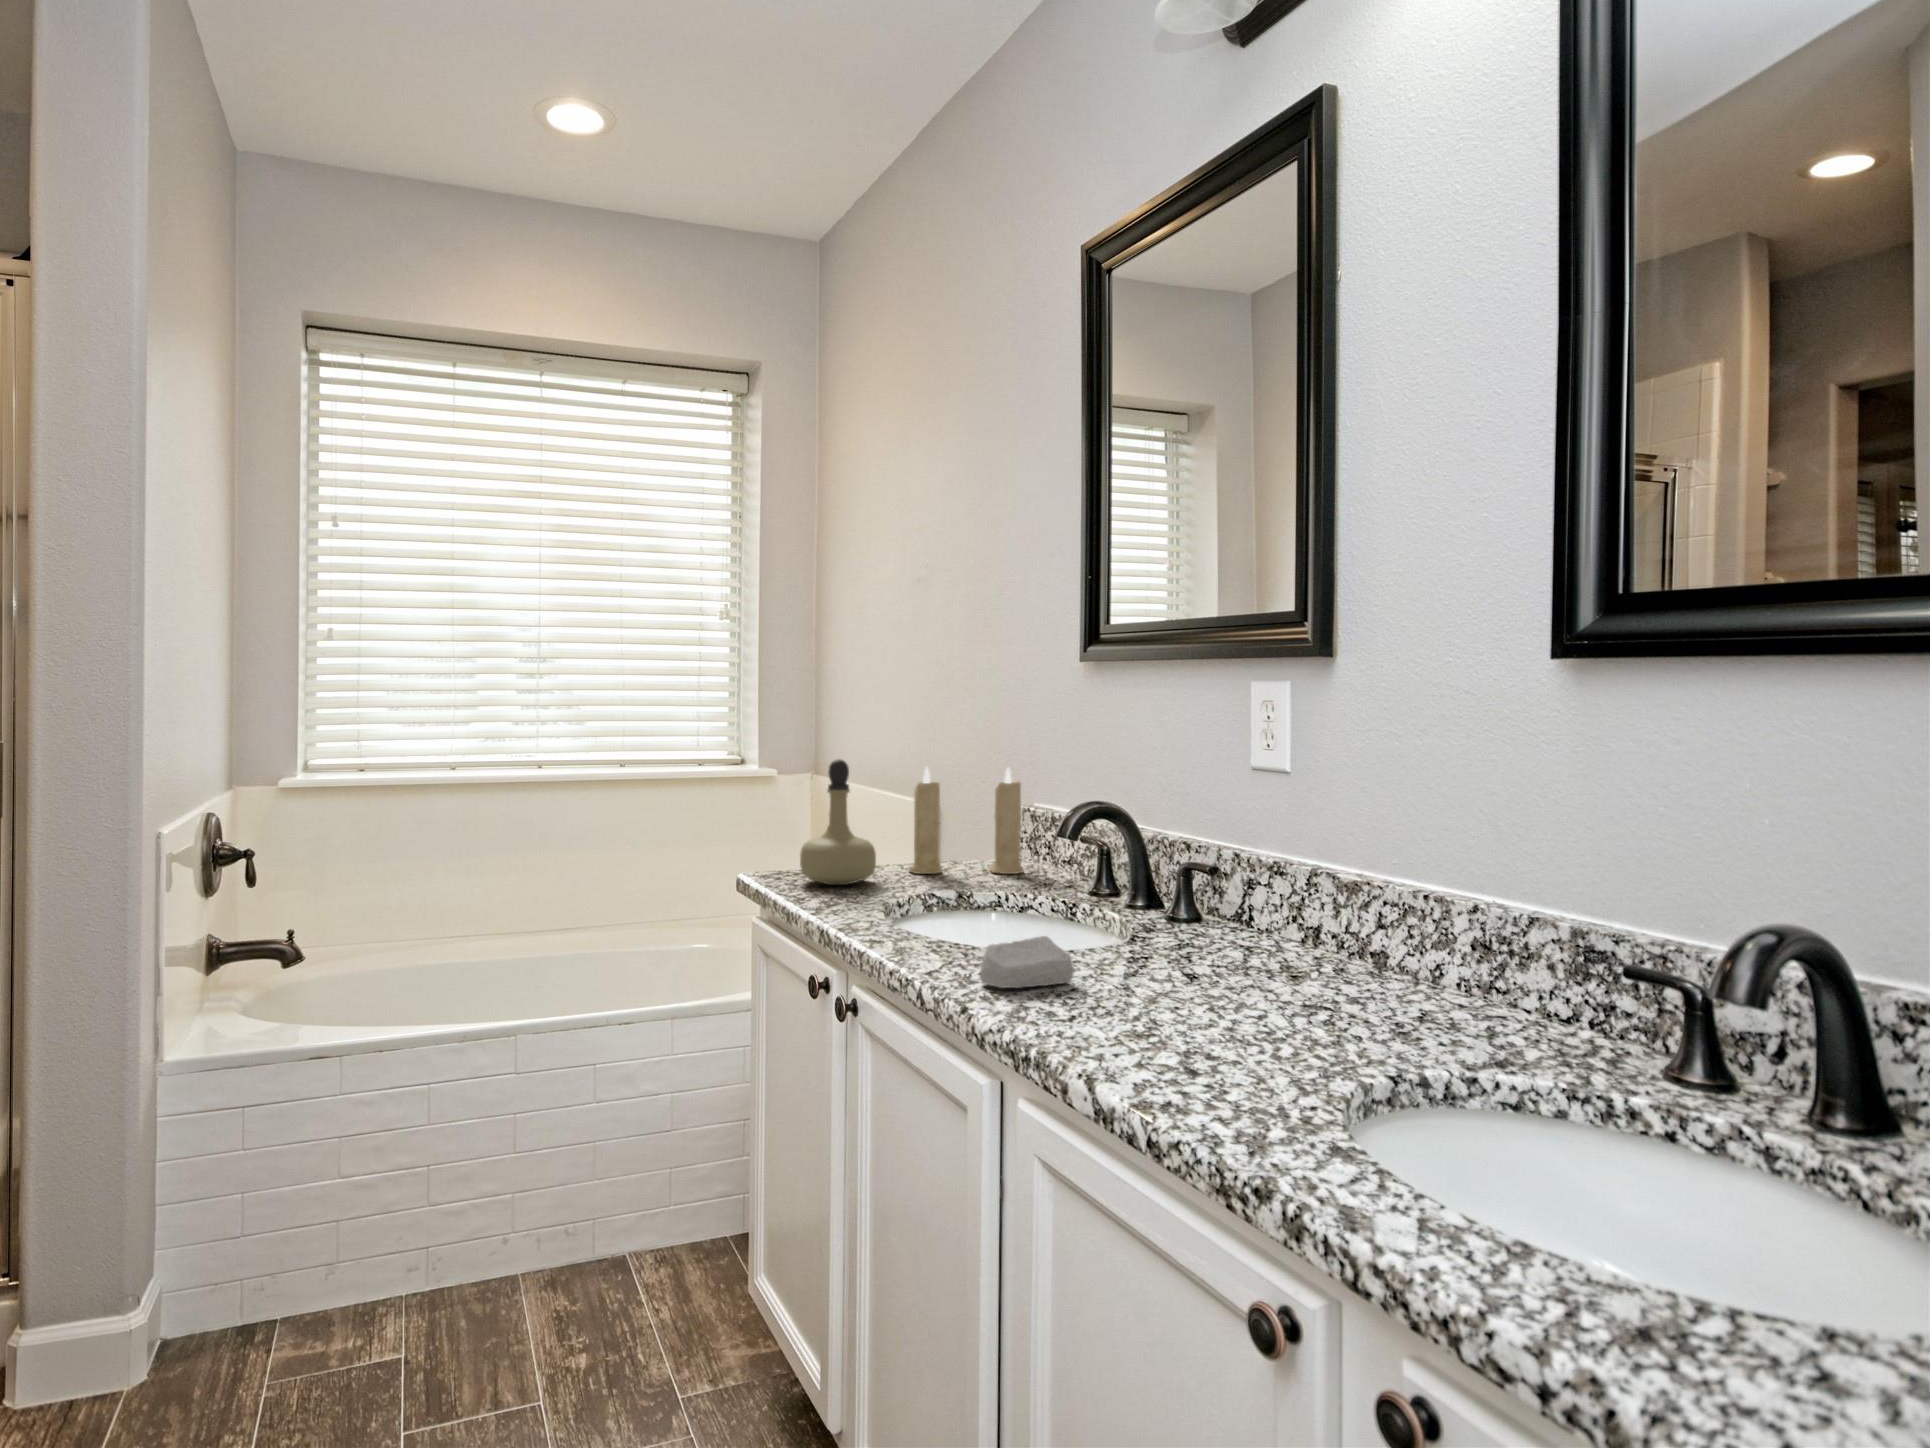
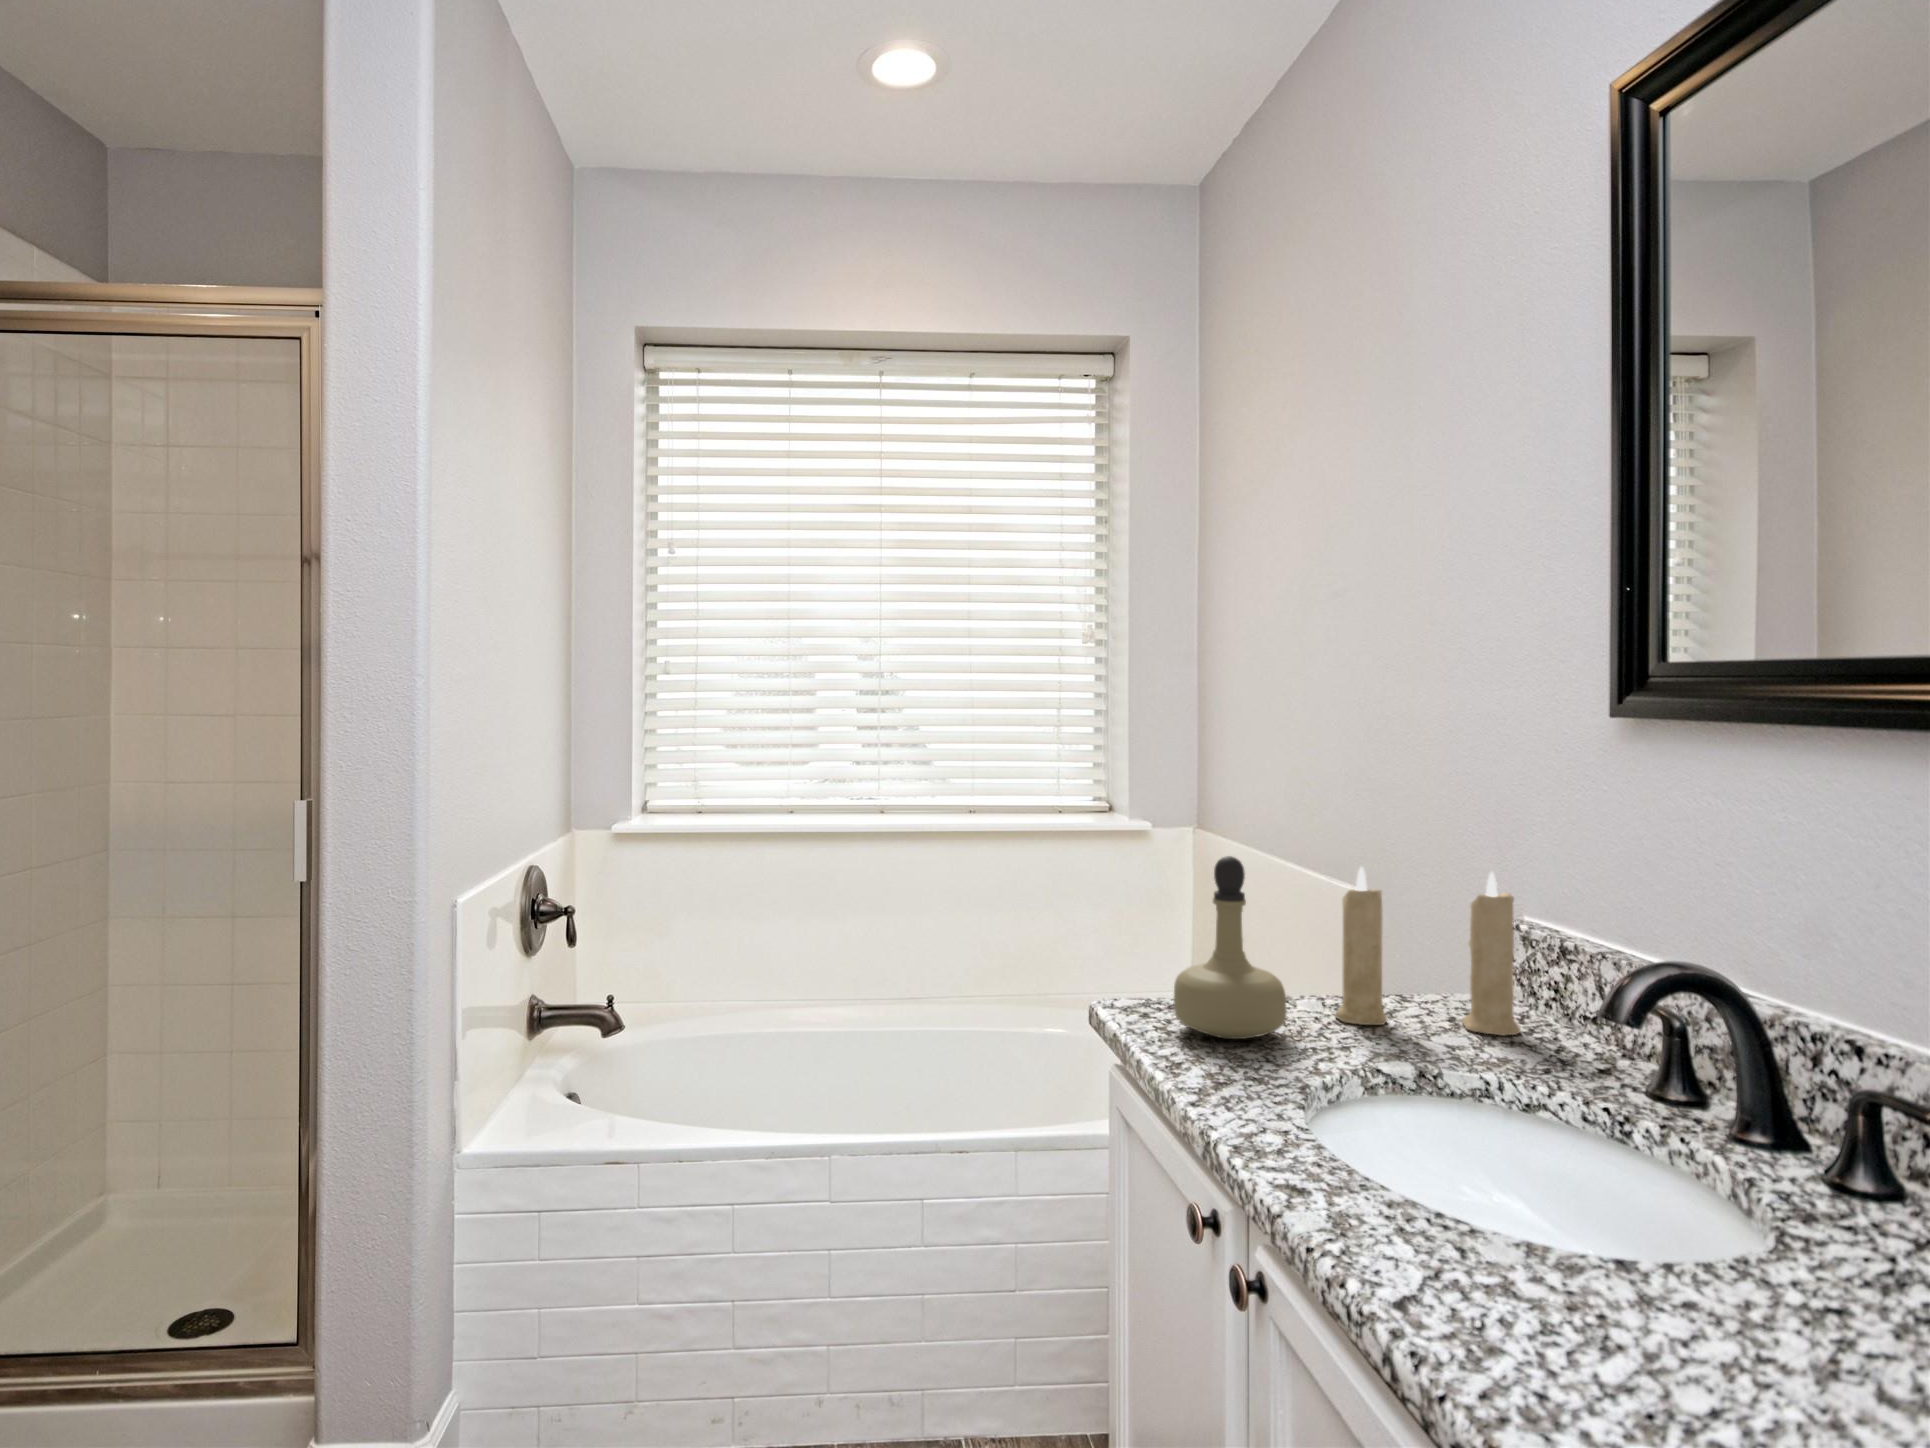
soap bar: present [980,936,1074,988] -> none [1503,1257,1705,1375]

